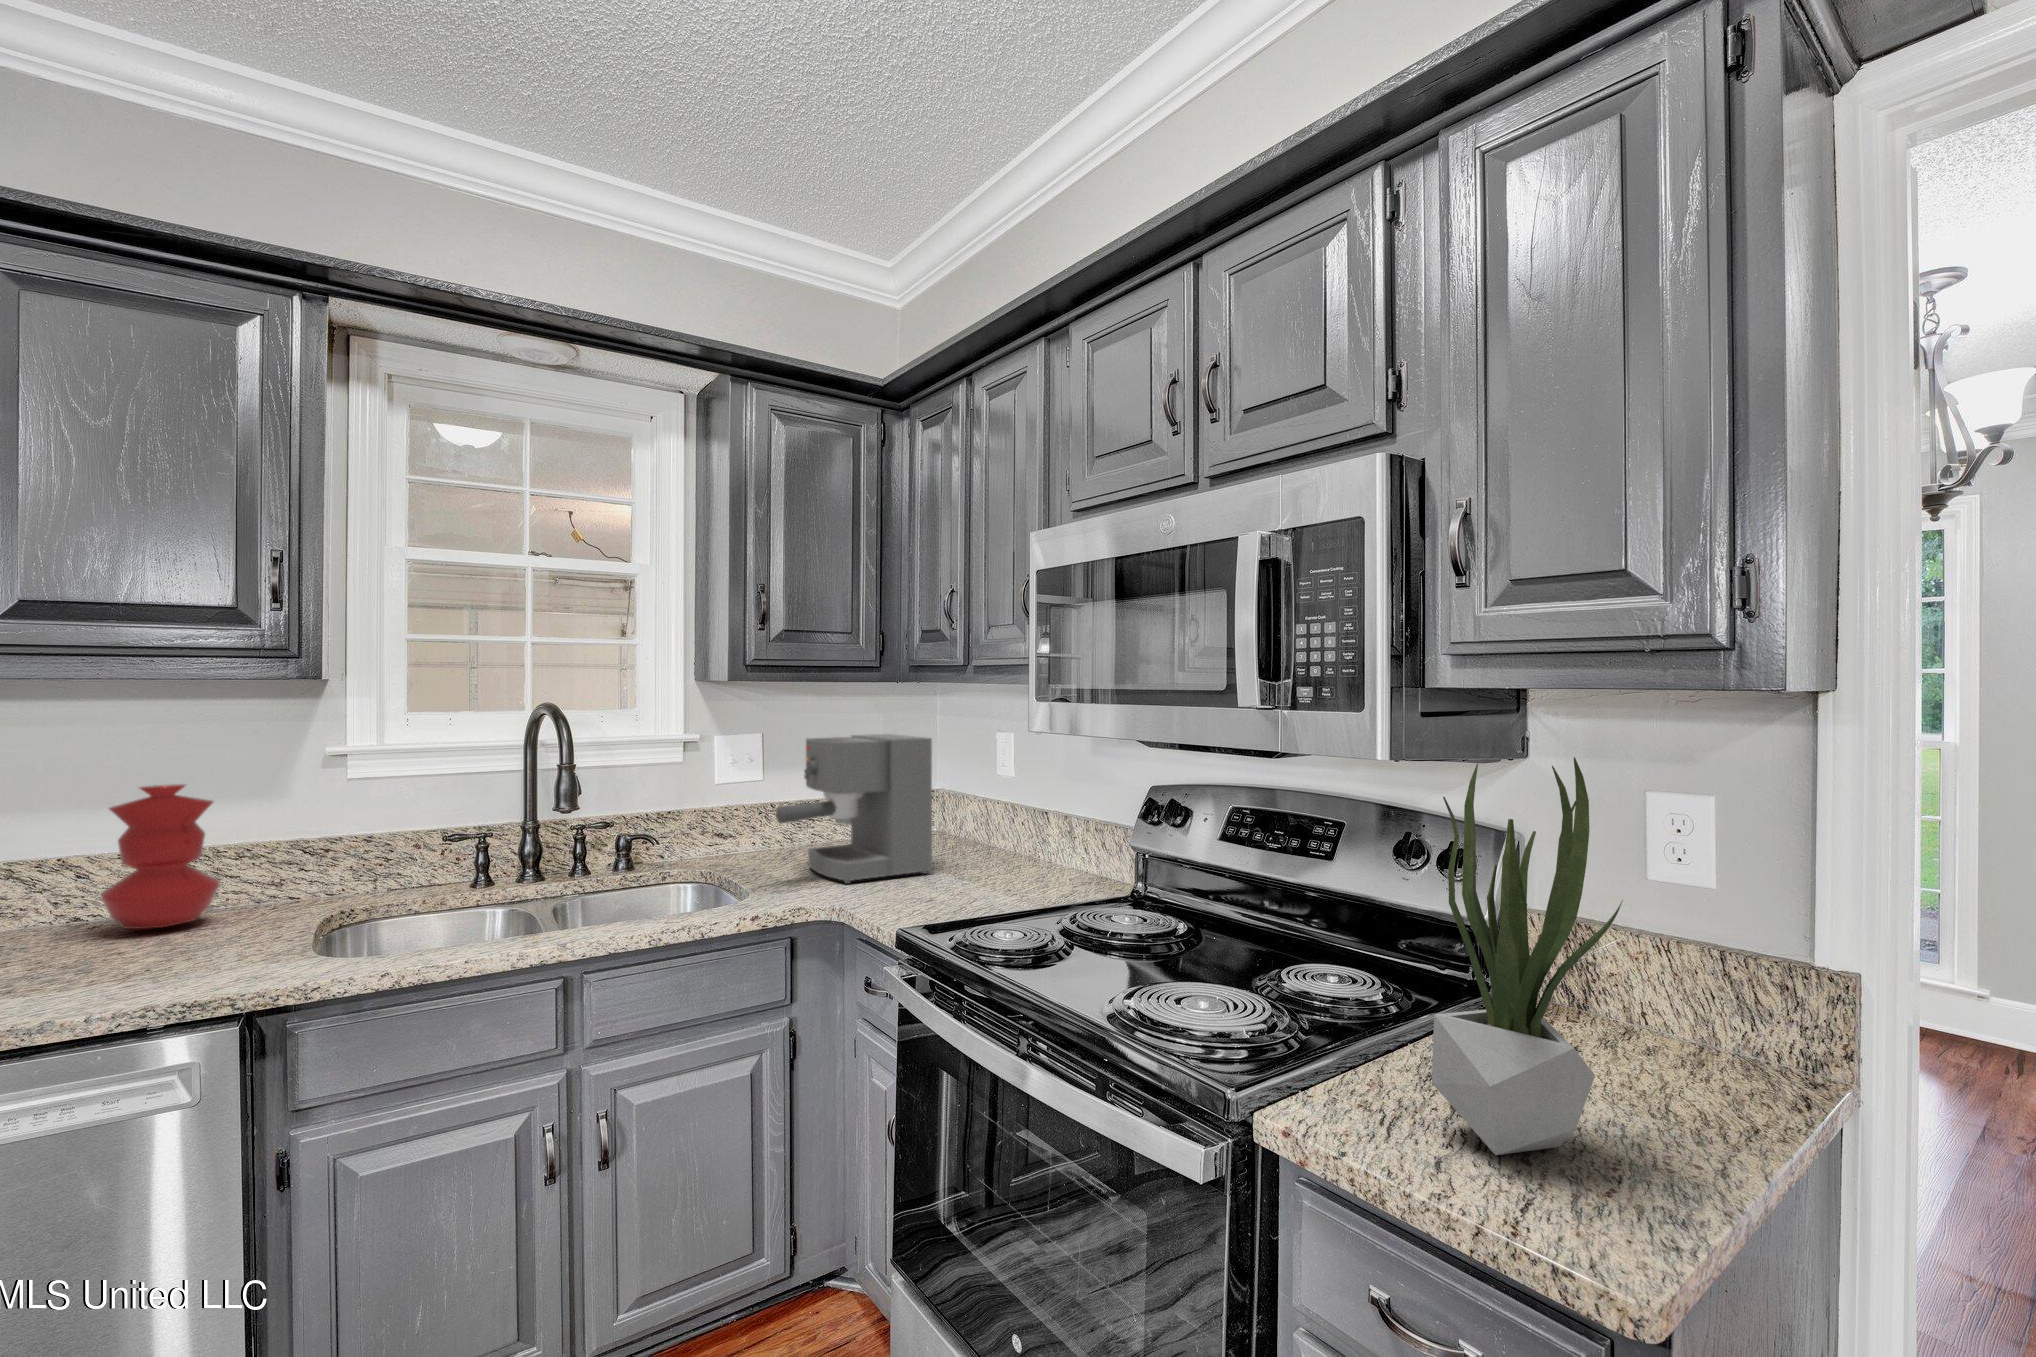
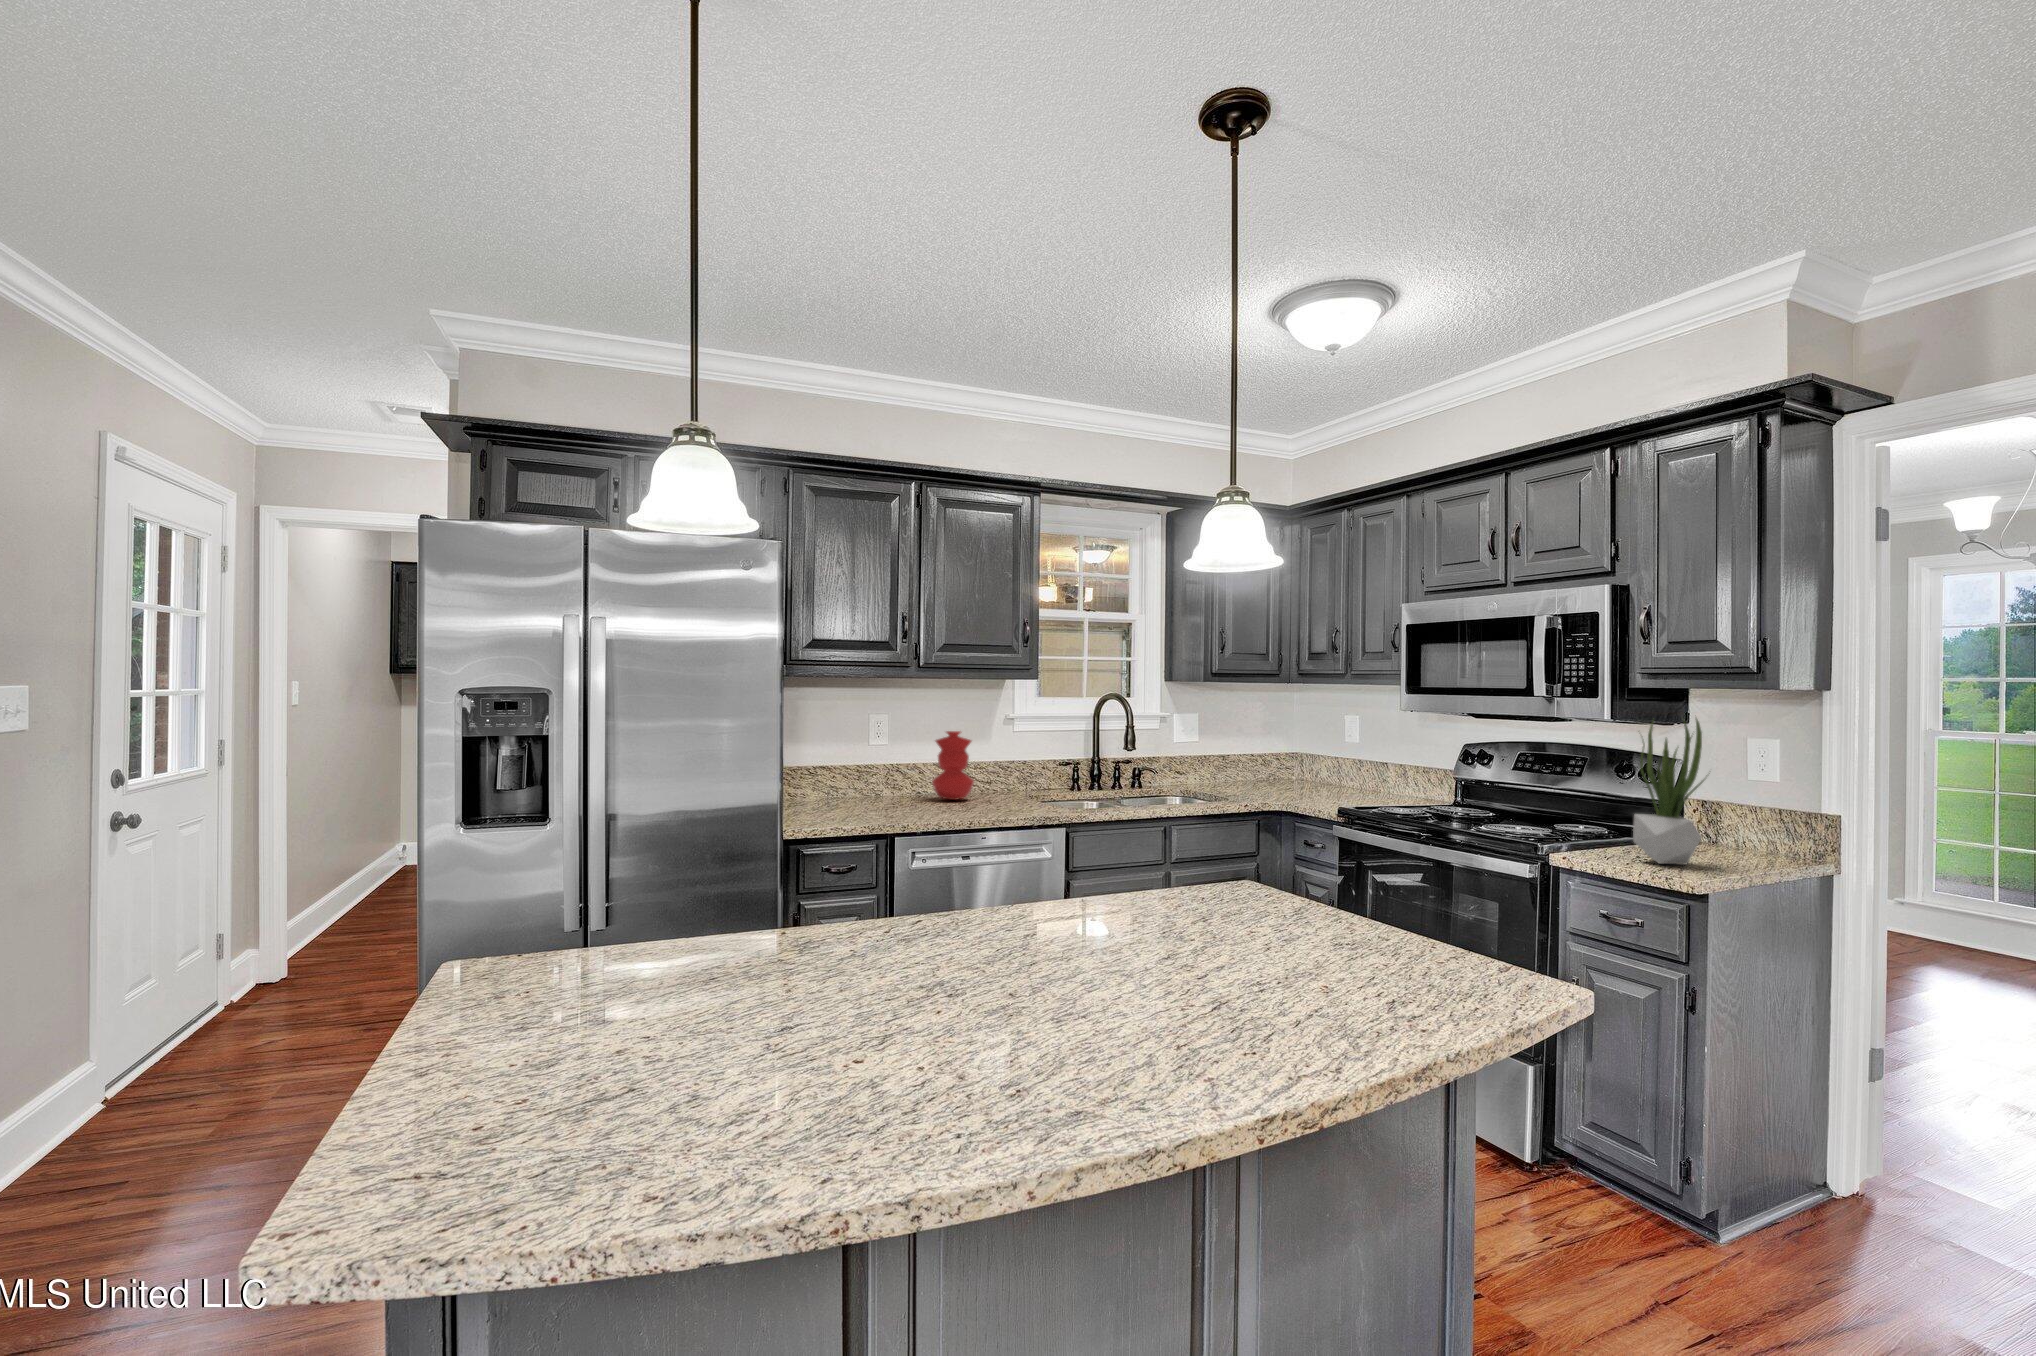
coffee maker: present [776,734,932,884] -> none [1230,715,1315,798]

